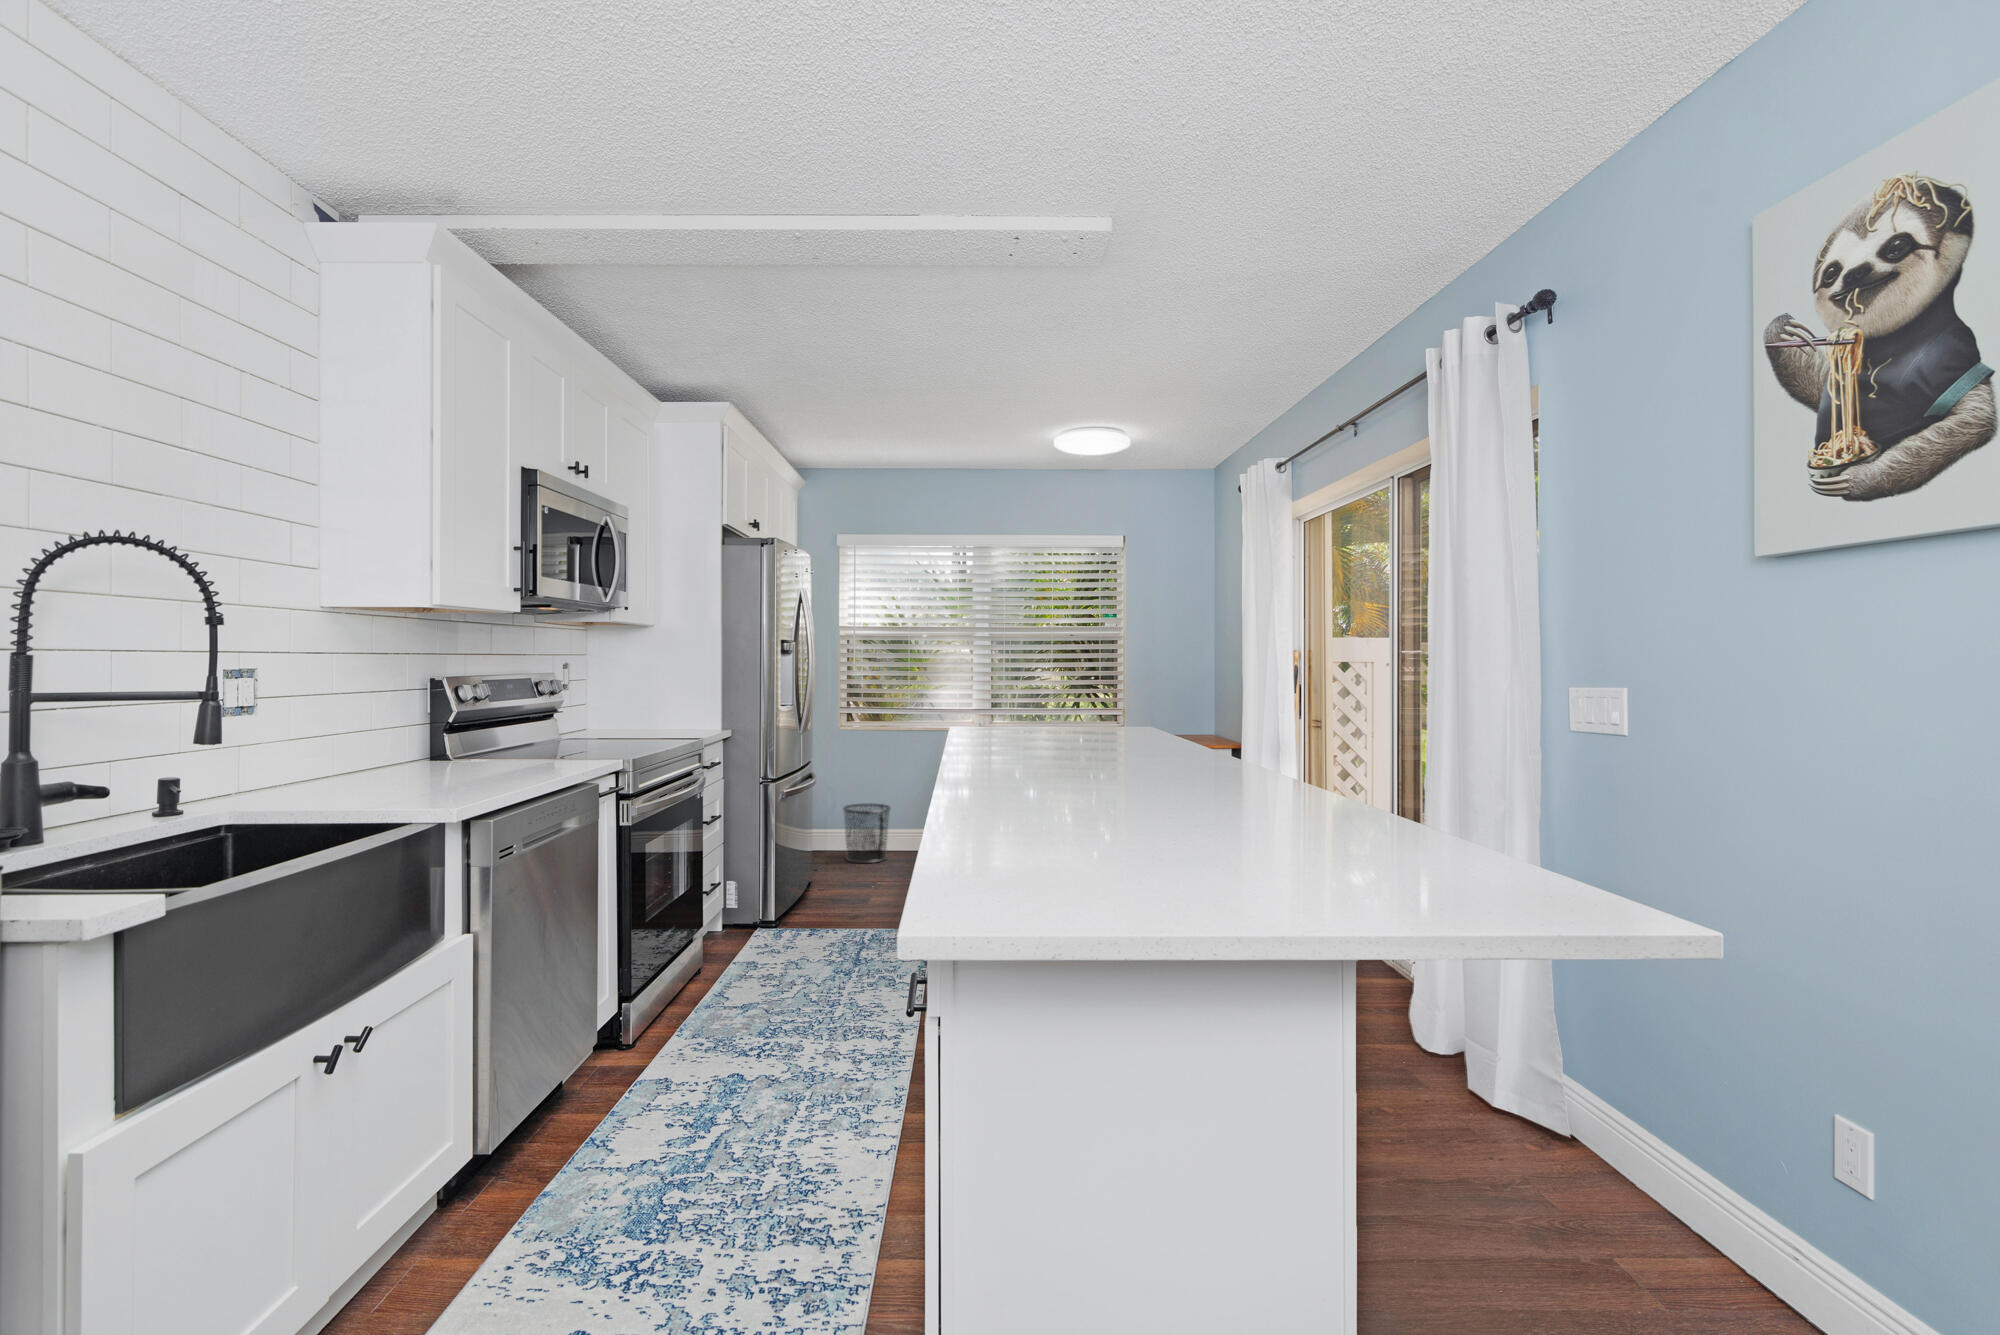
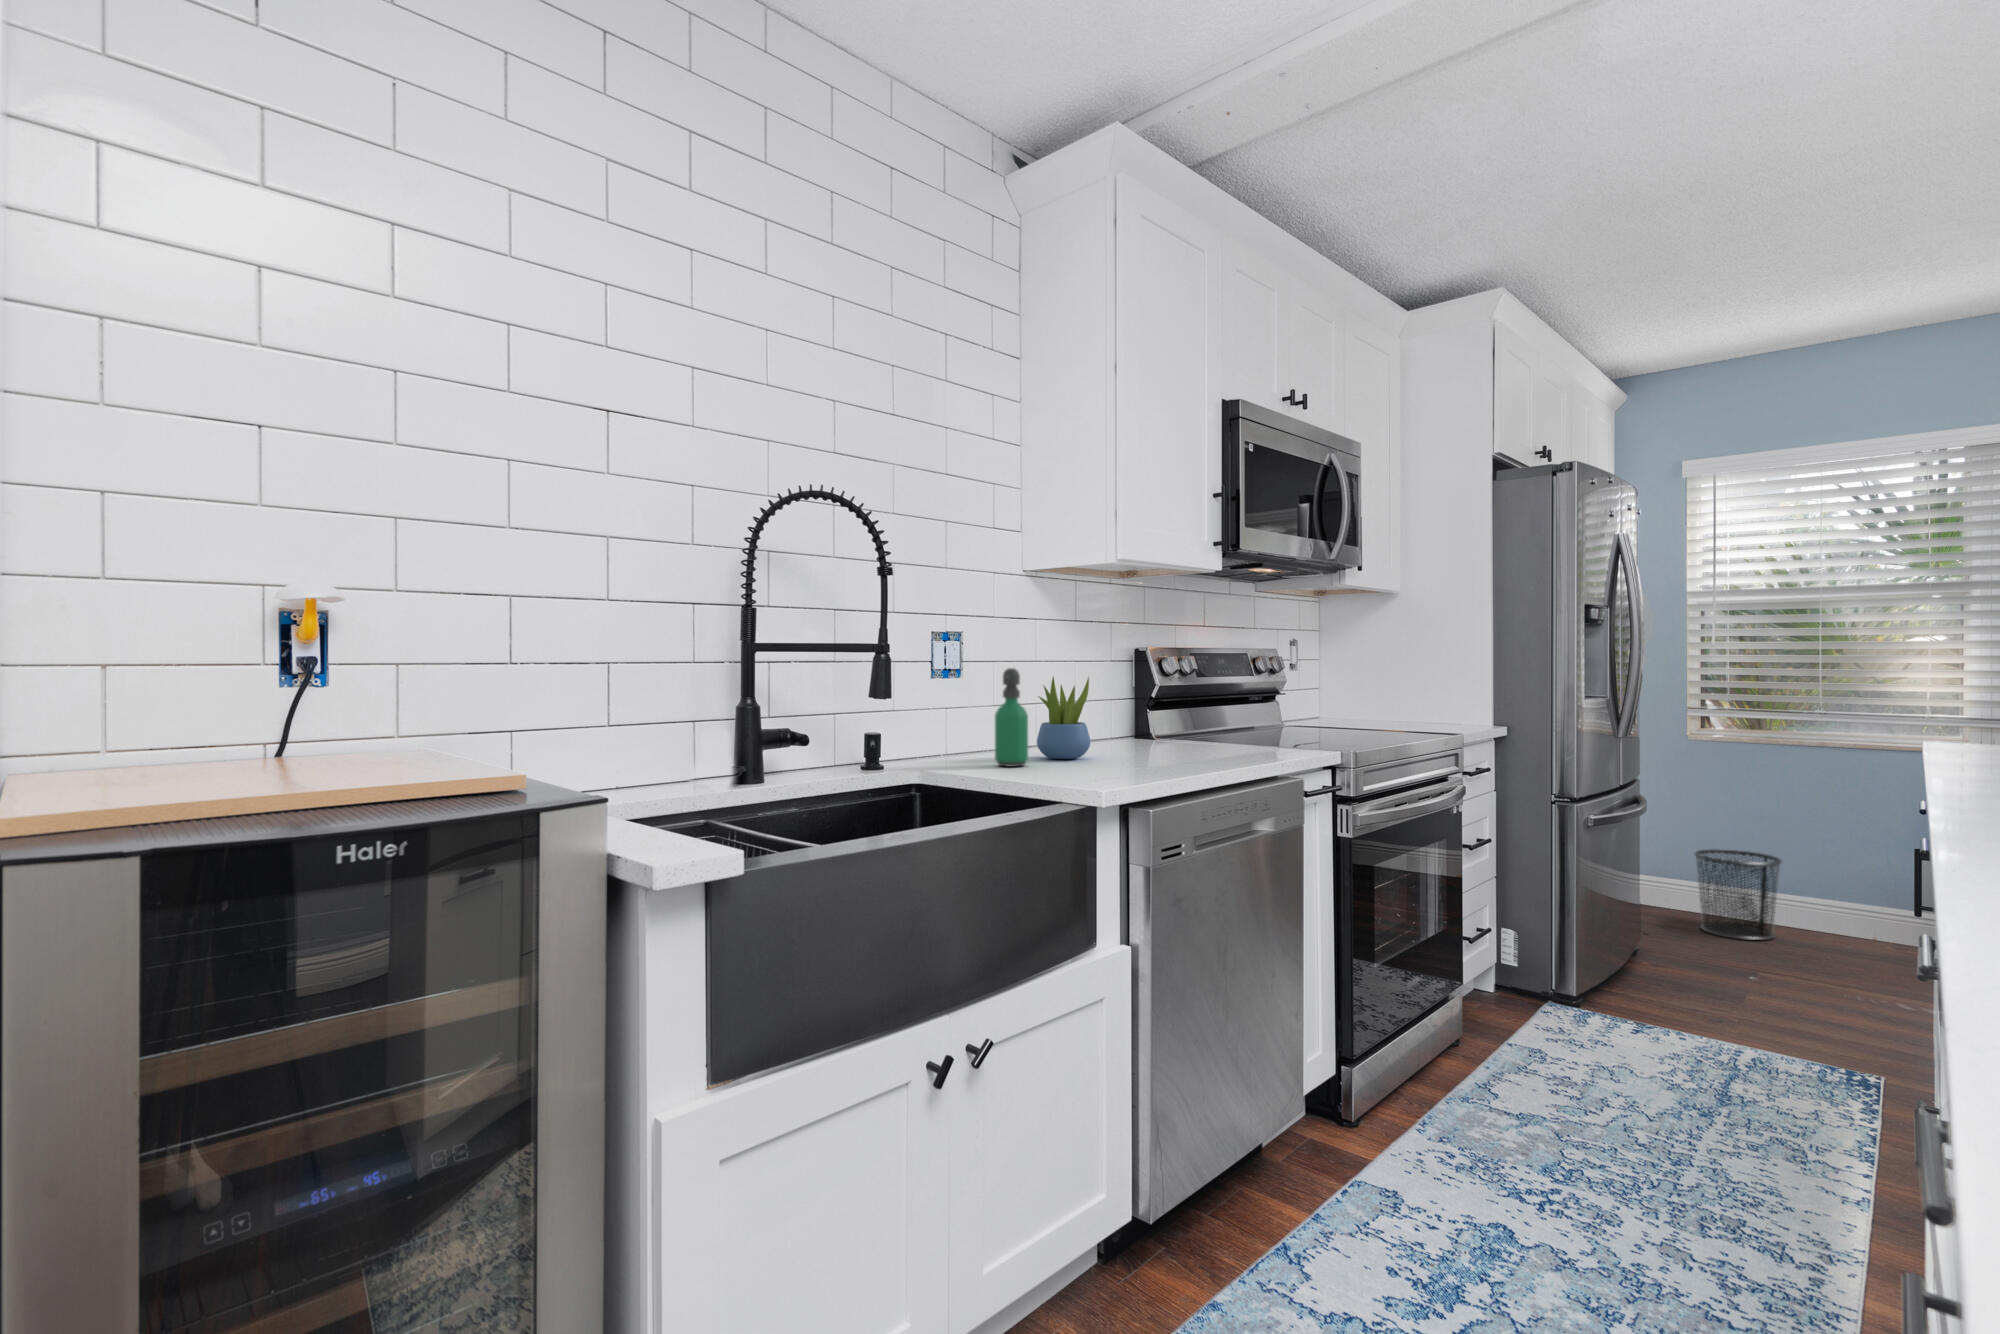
soap dispenser: none [312,708,350,798] -> present [995,668,1028,767]
succulent plant: none [349,711,406,786] -> present [1037,676,1090,759]

